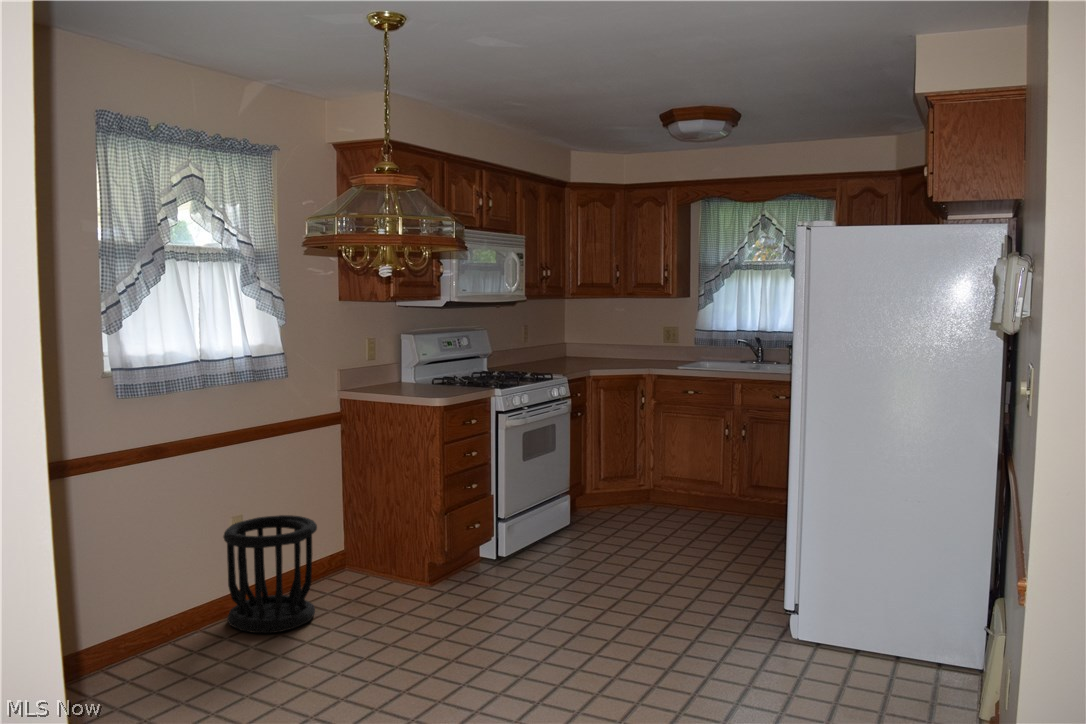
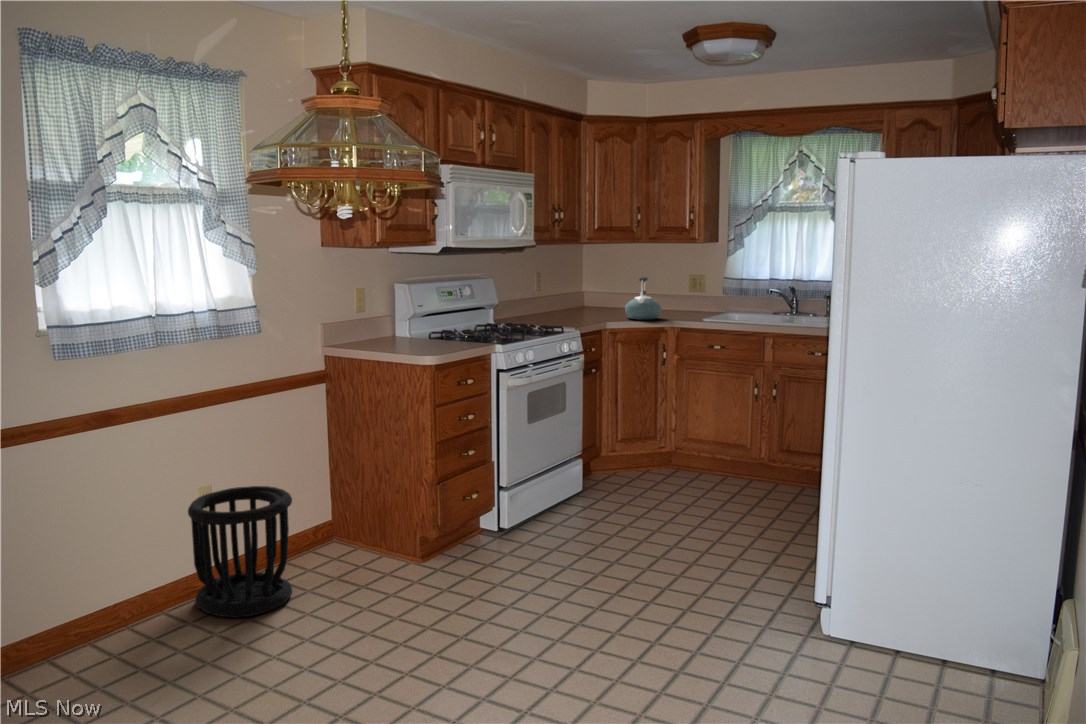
kettle: none [607,329,640,367] -> present [625,277,661,320]

